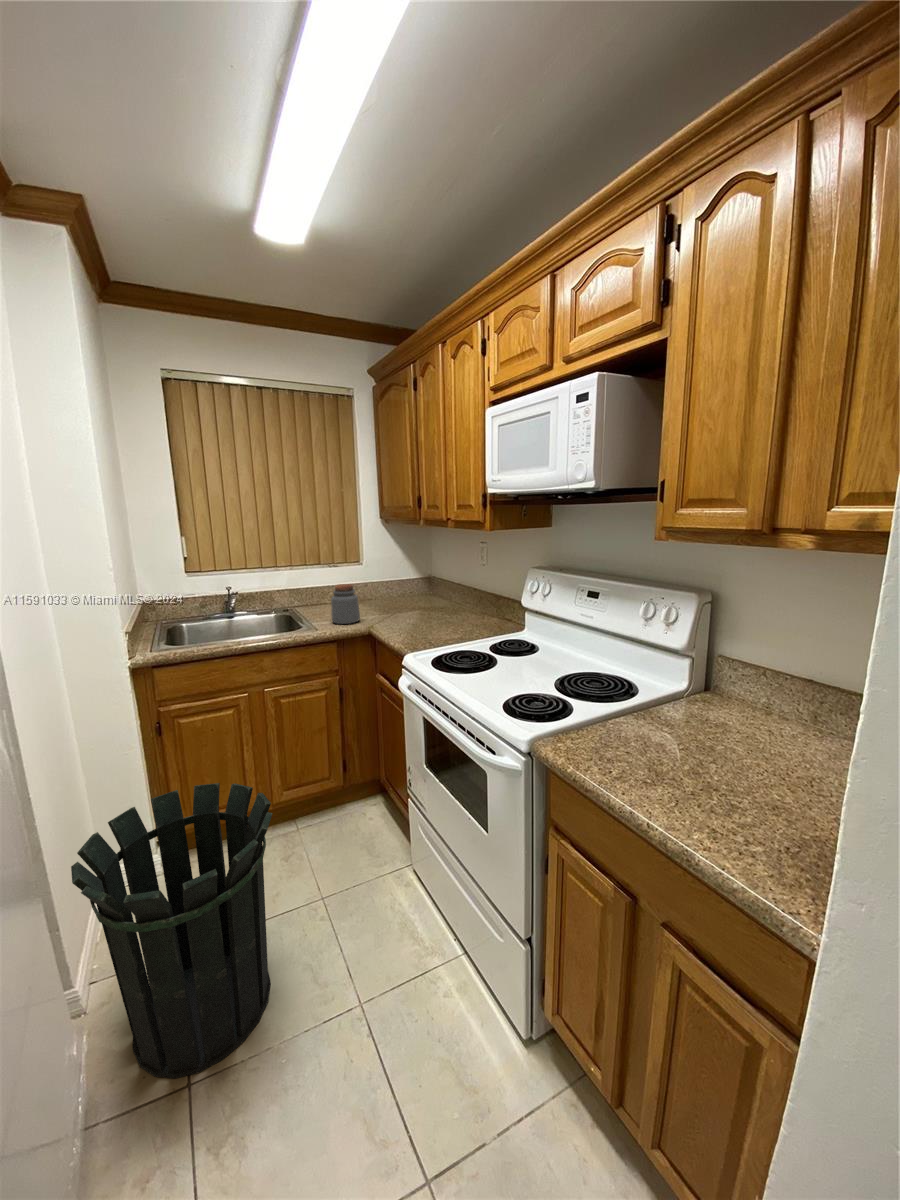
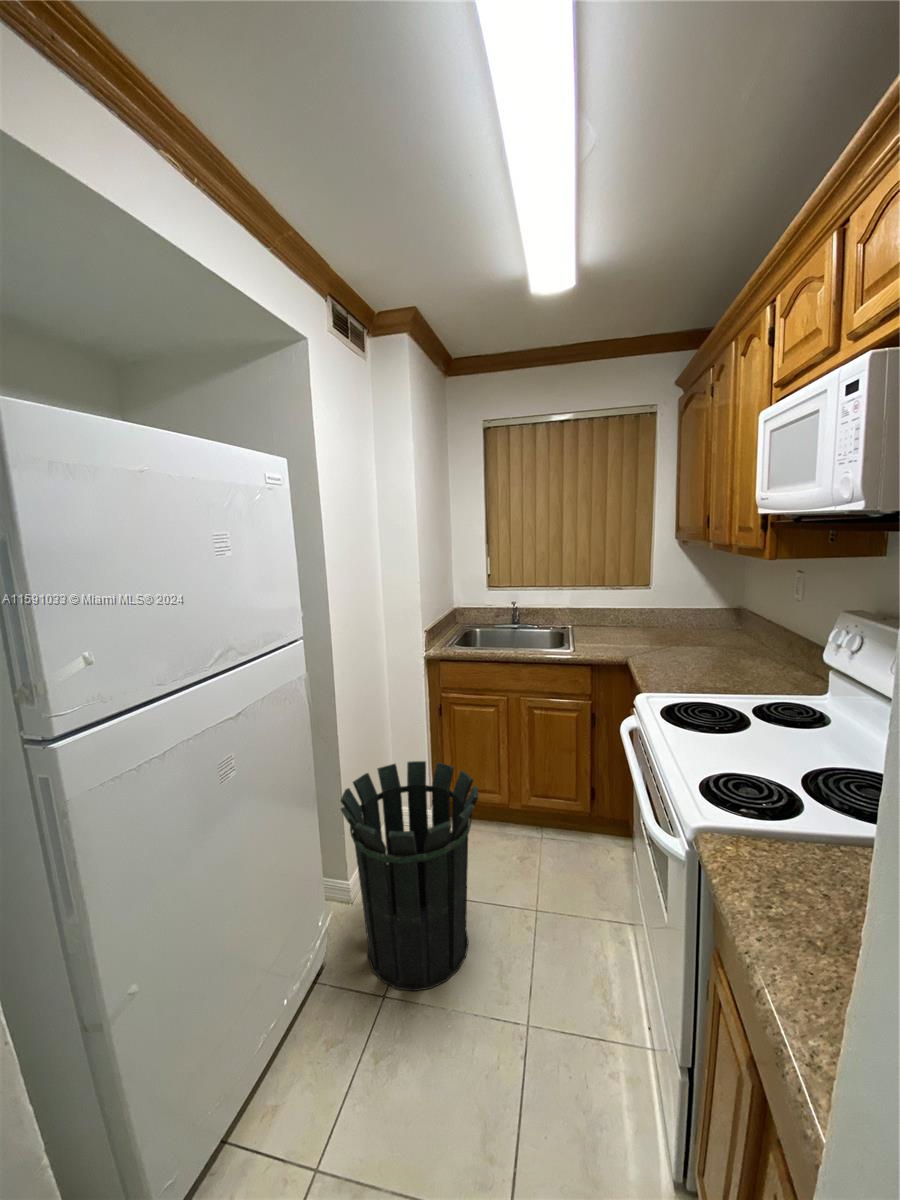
jar: present [331,584,360,624] -> none [594,609,624,650]

